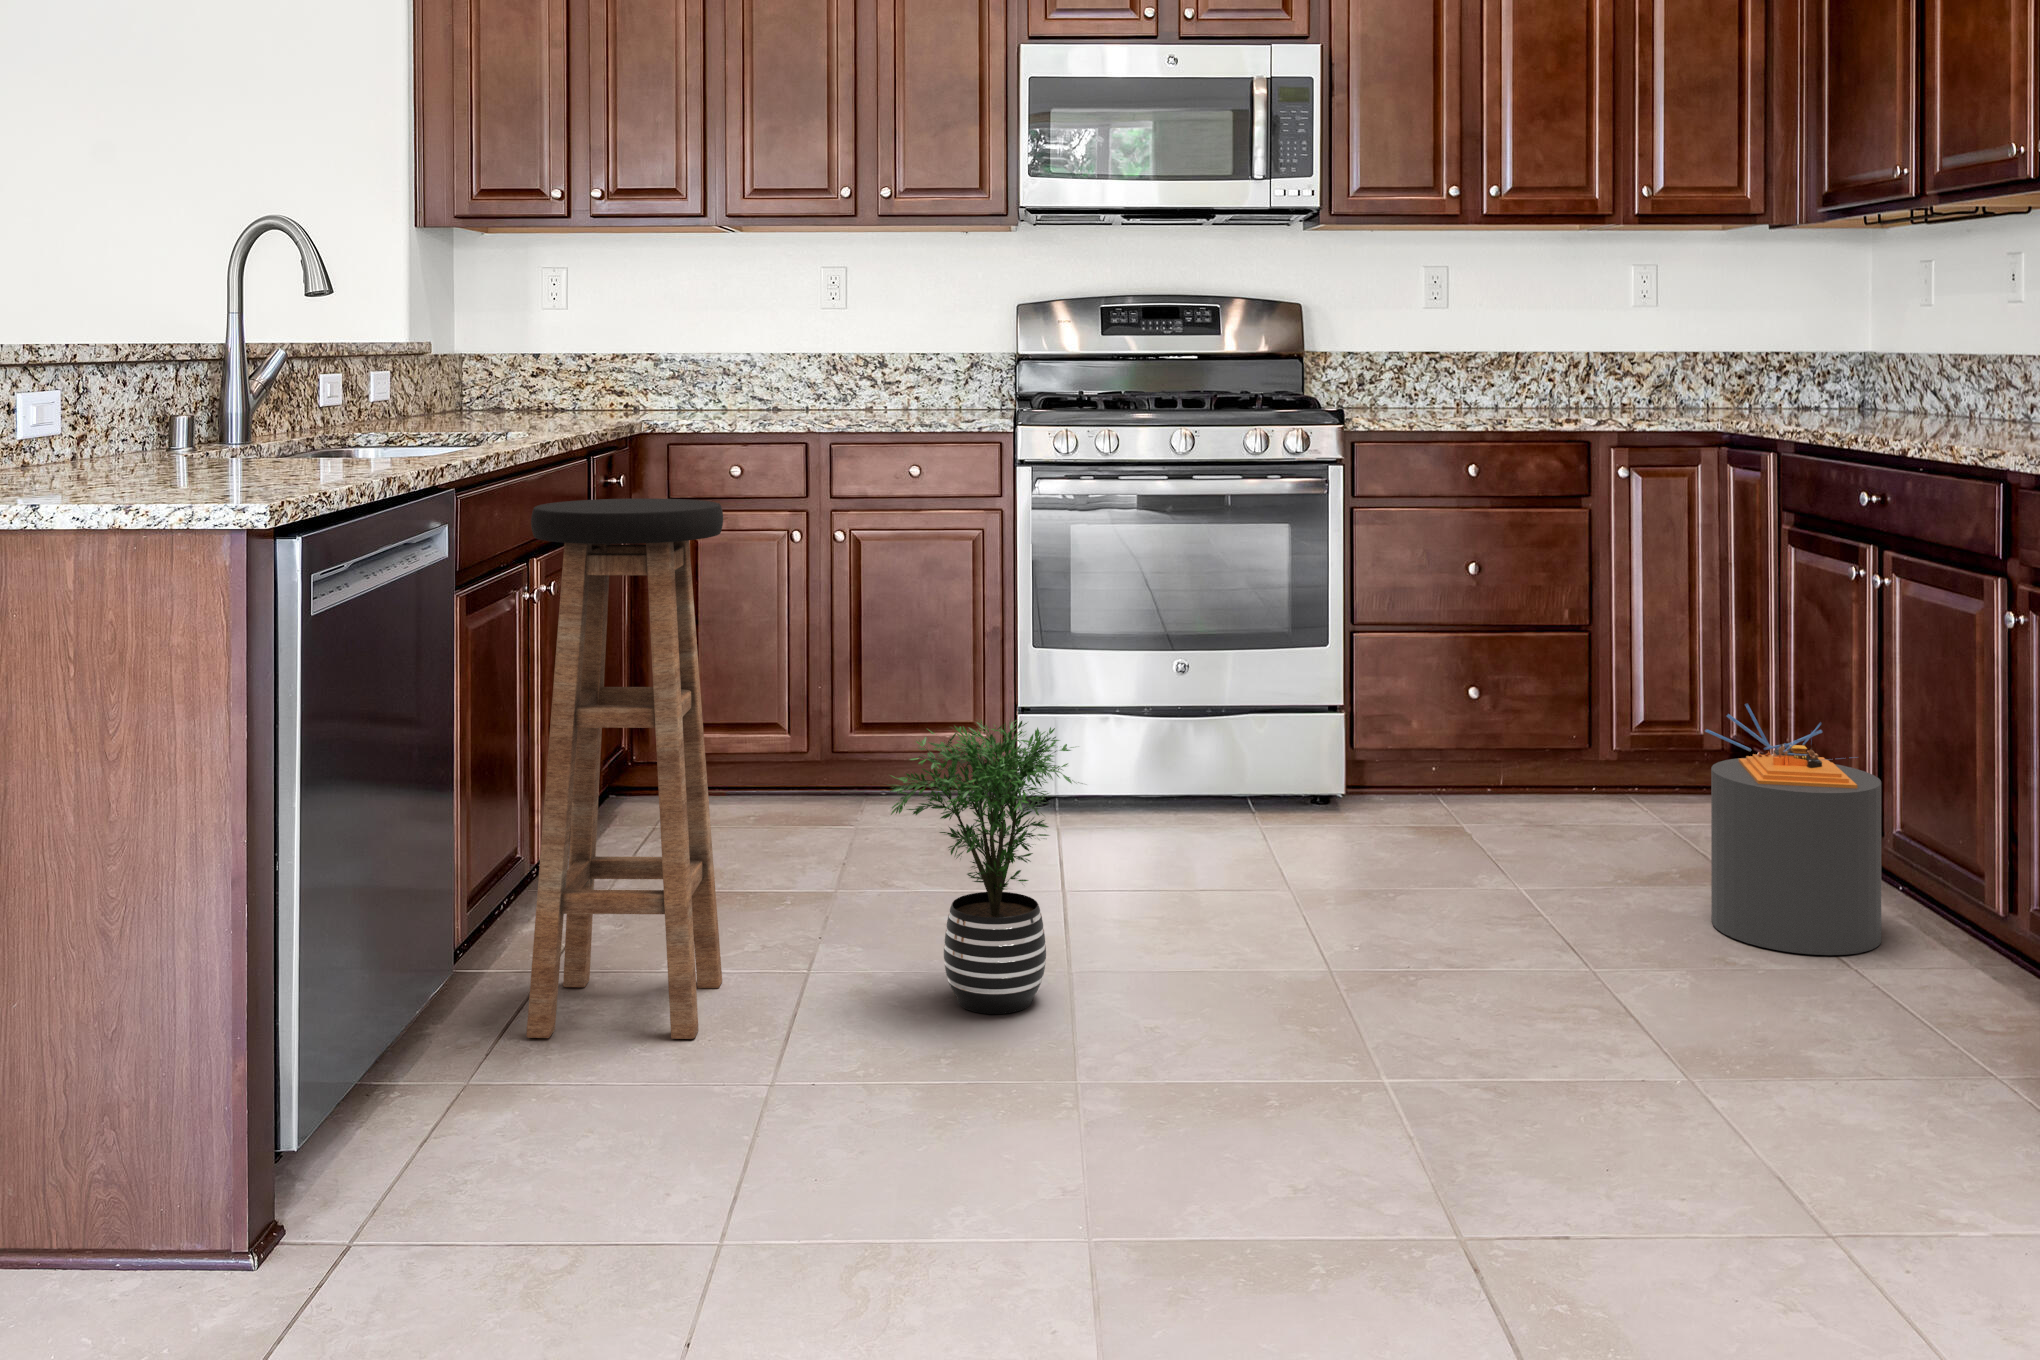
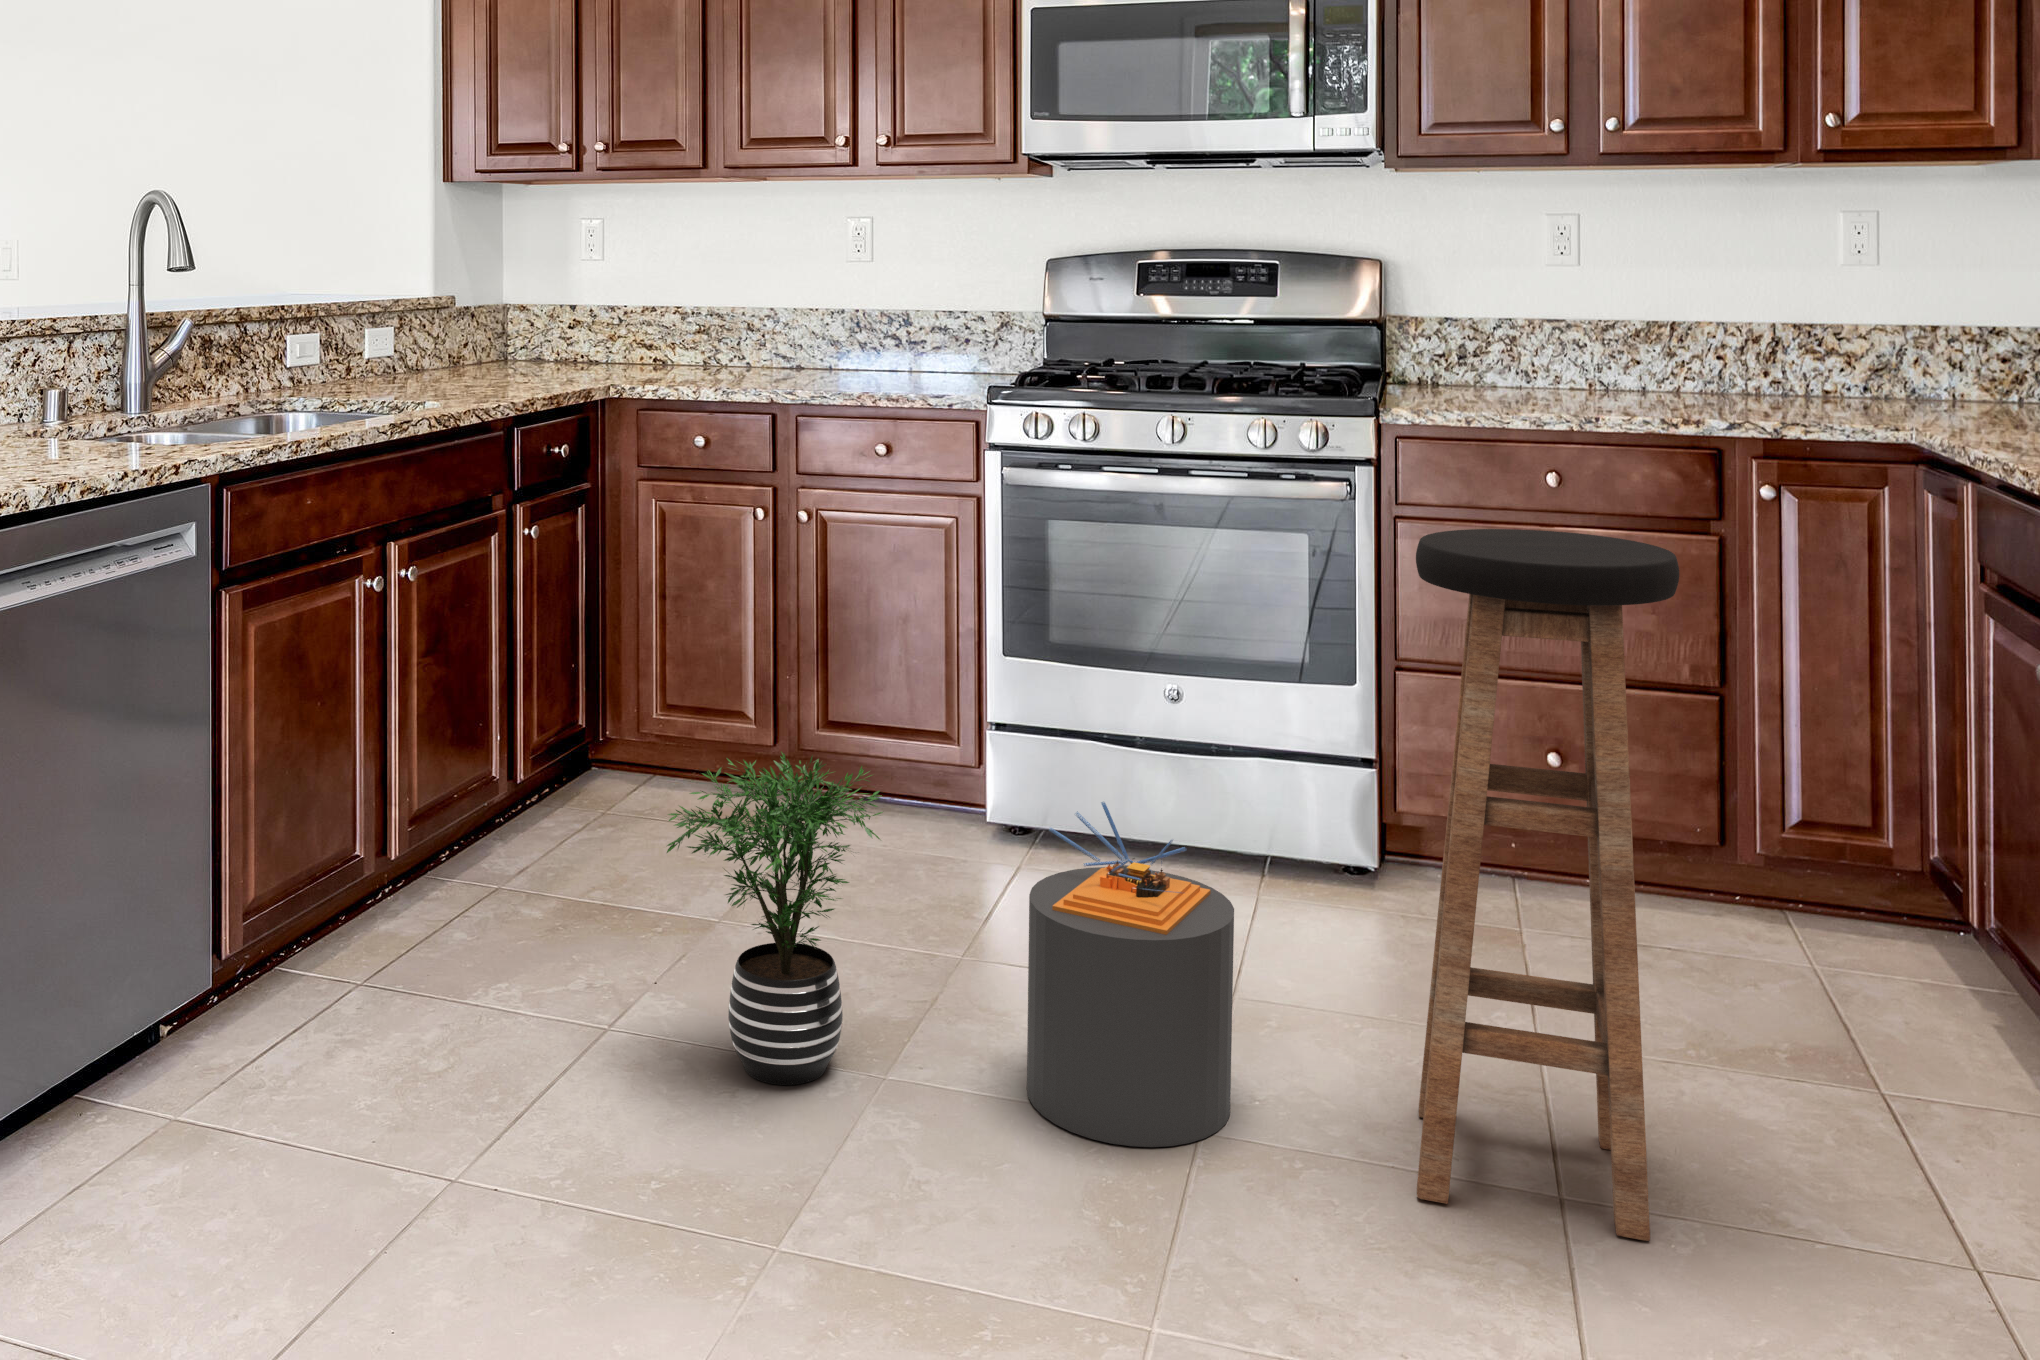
bar stool: present [526,498,723,1039] -> present [1416,529,1679,1241]
trash can: present [1706,704,1881,955] -> present [1027,802,1234,1147]

